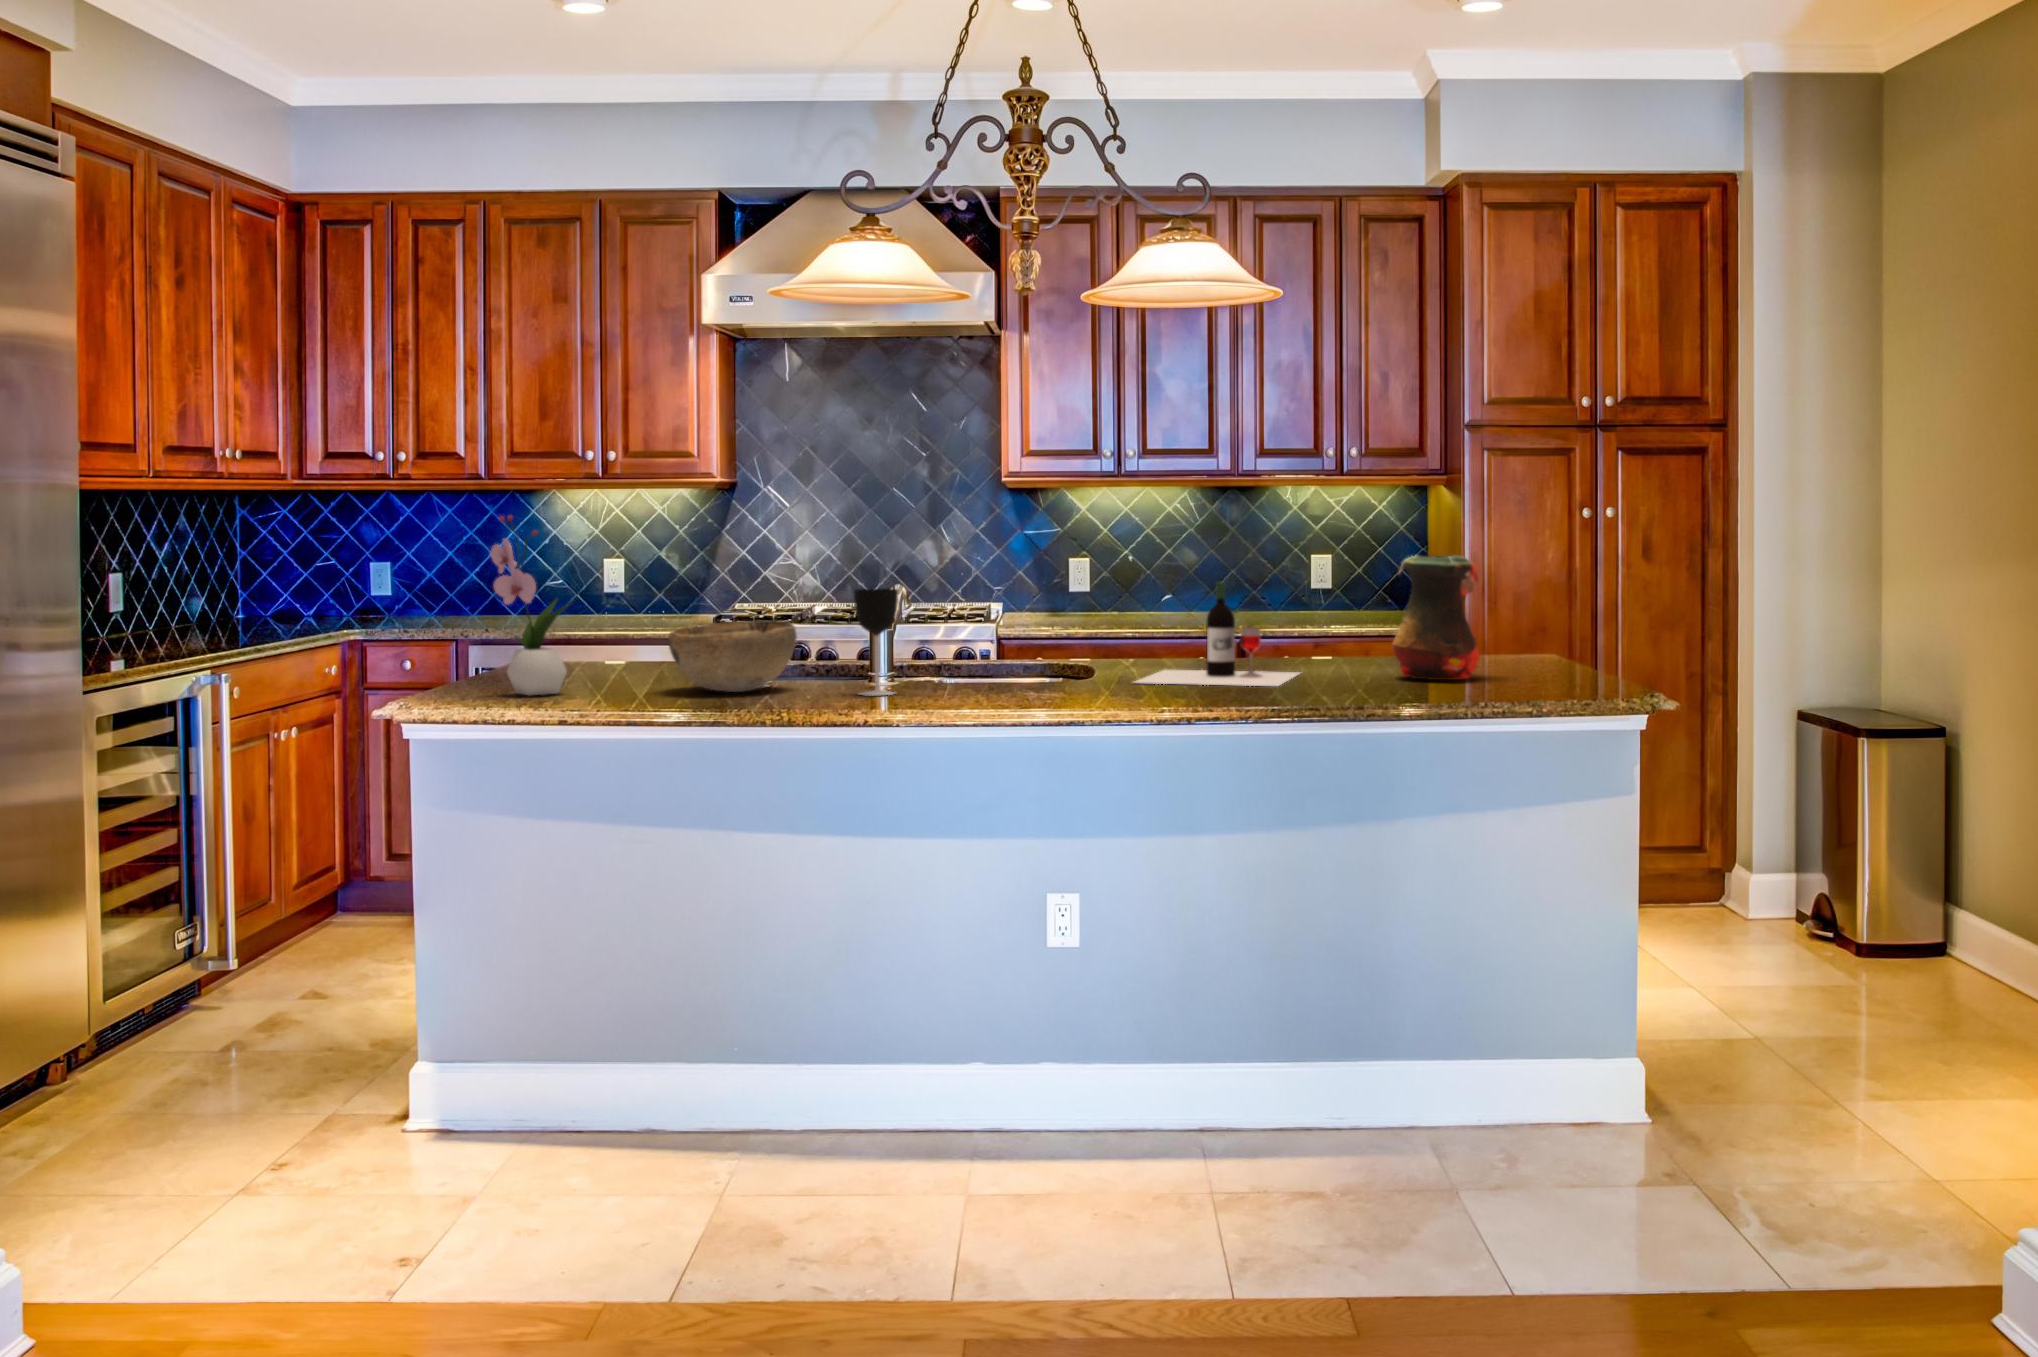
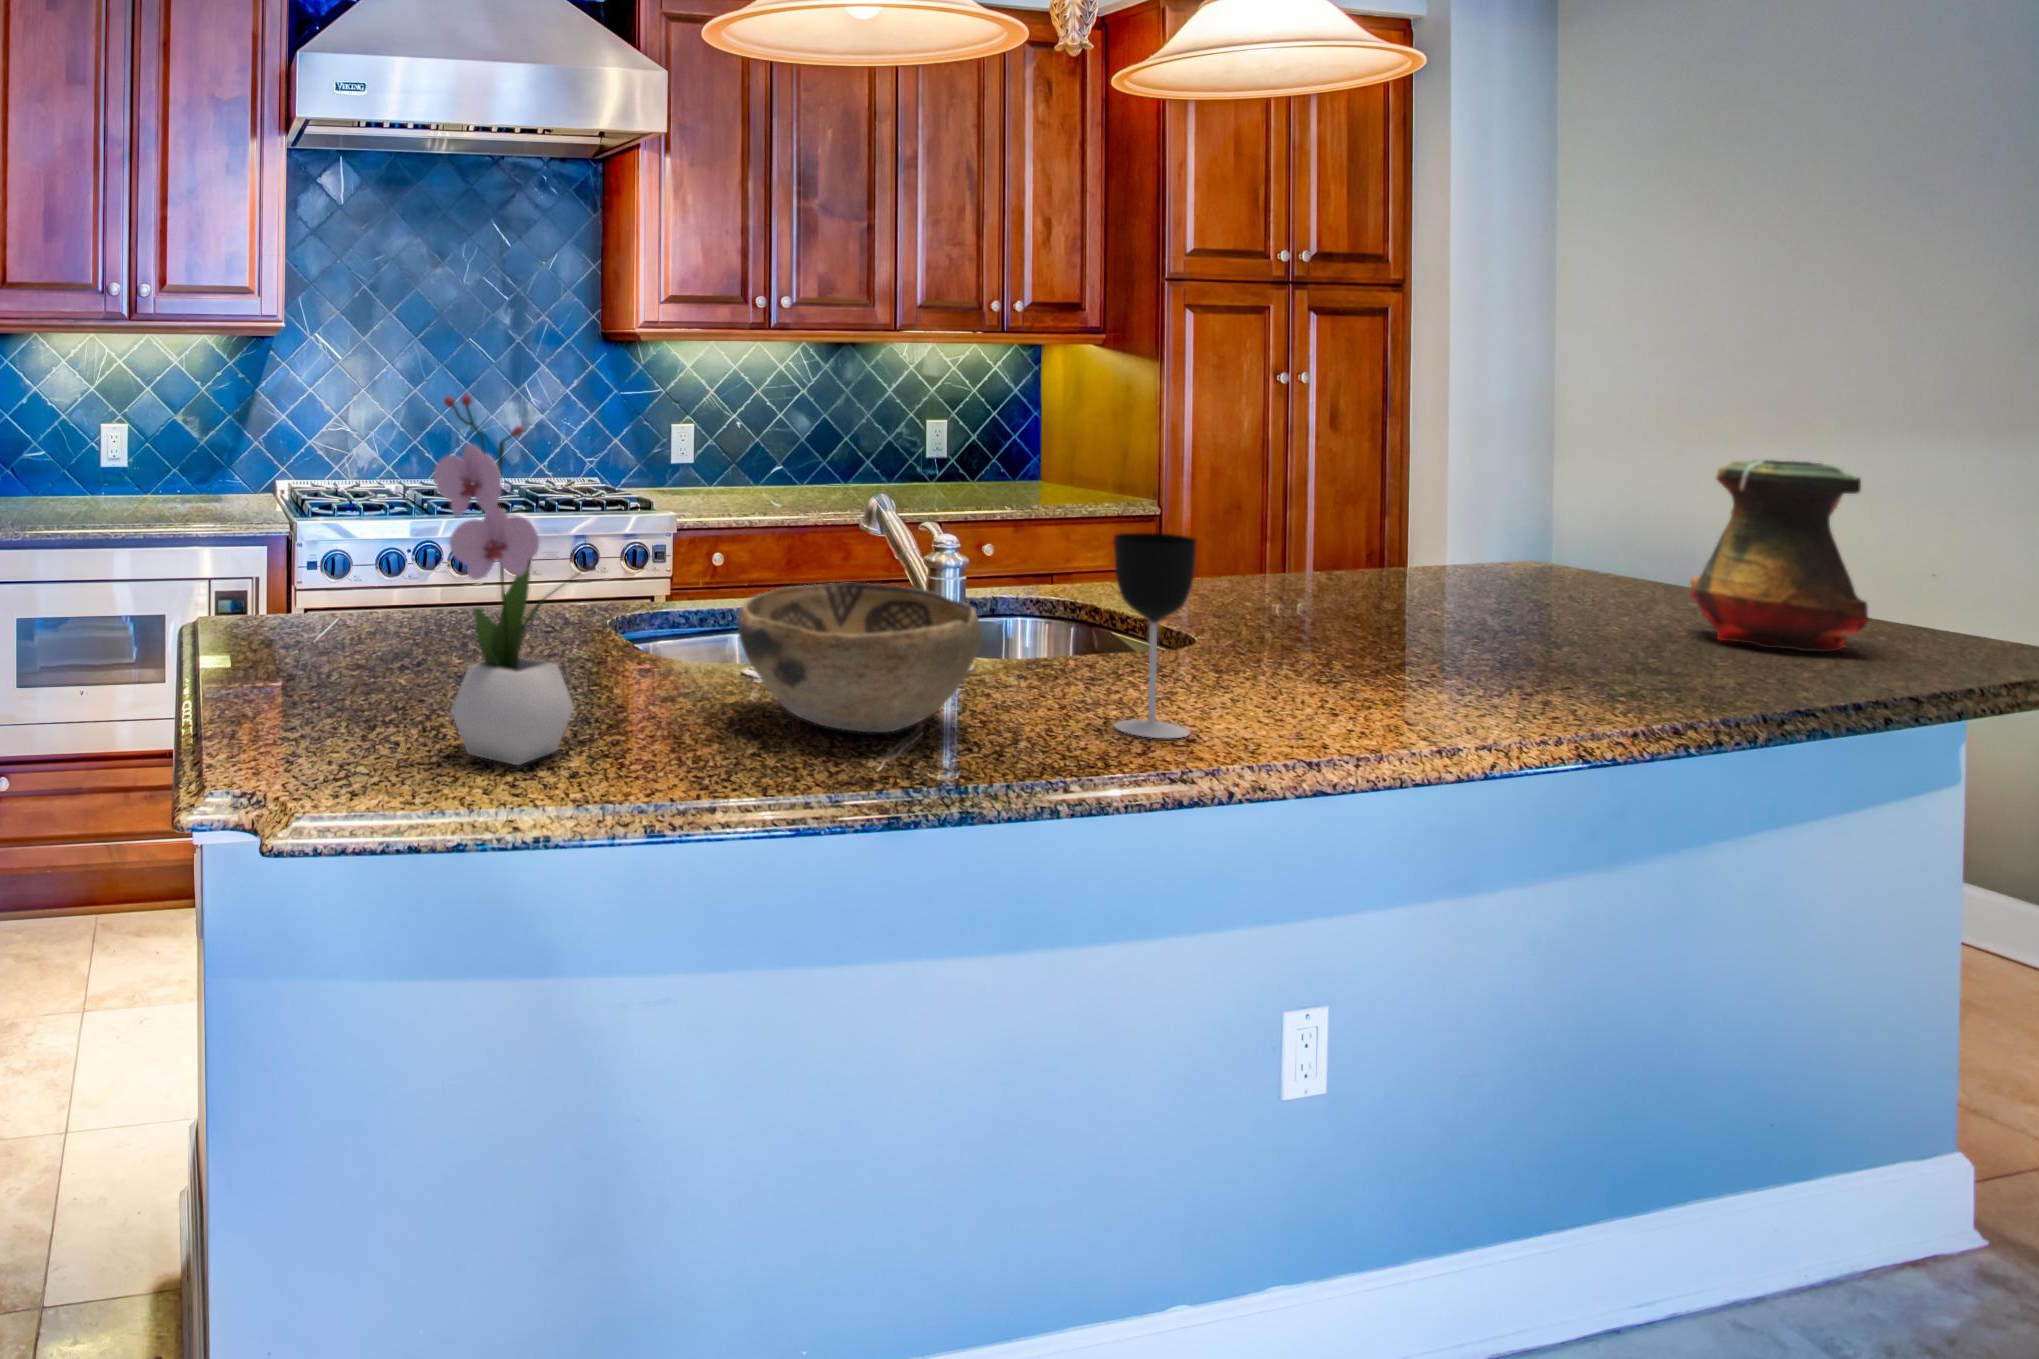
wine bottle: present [1135,582,1300,686] -> none [1308,499,1674,677]

